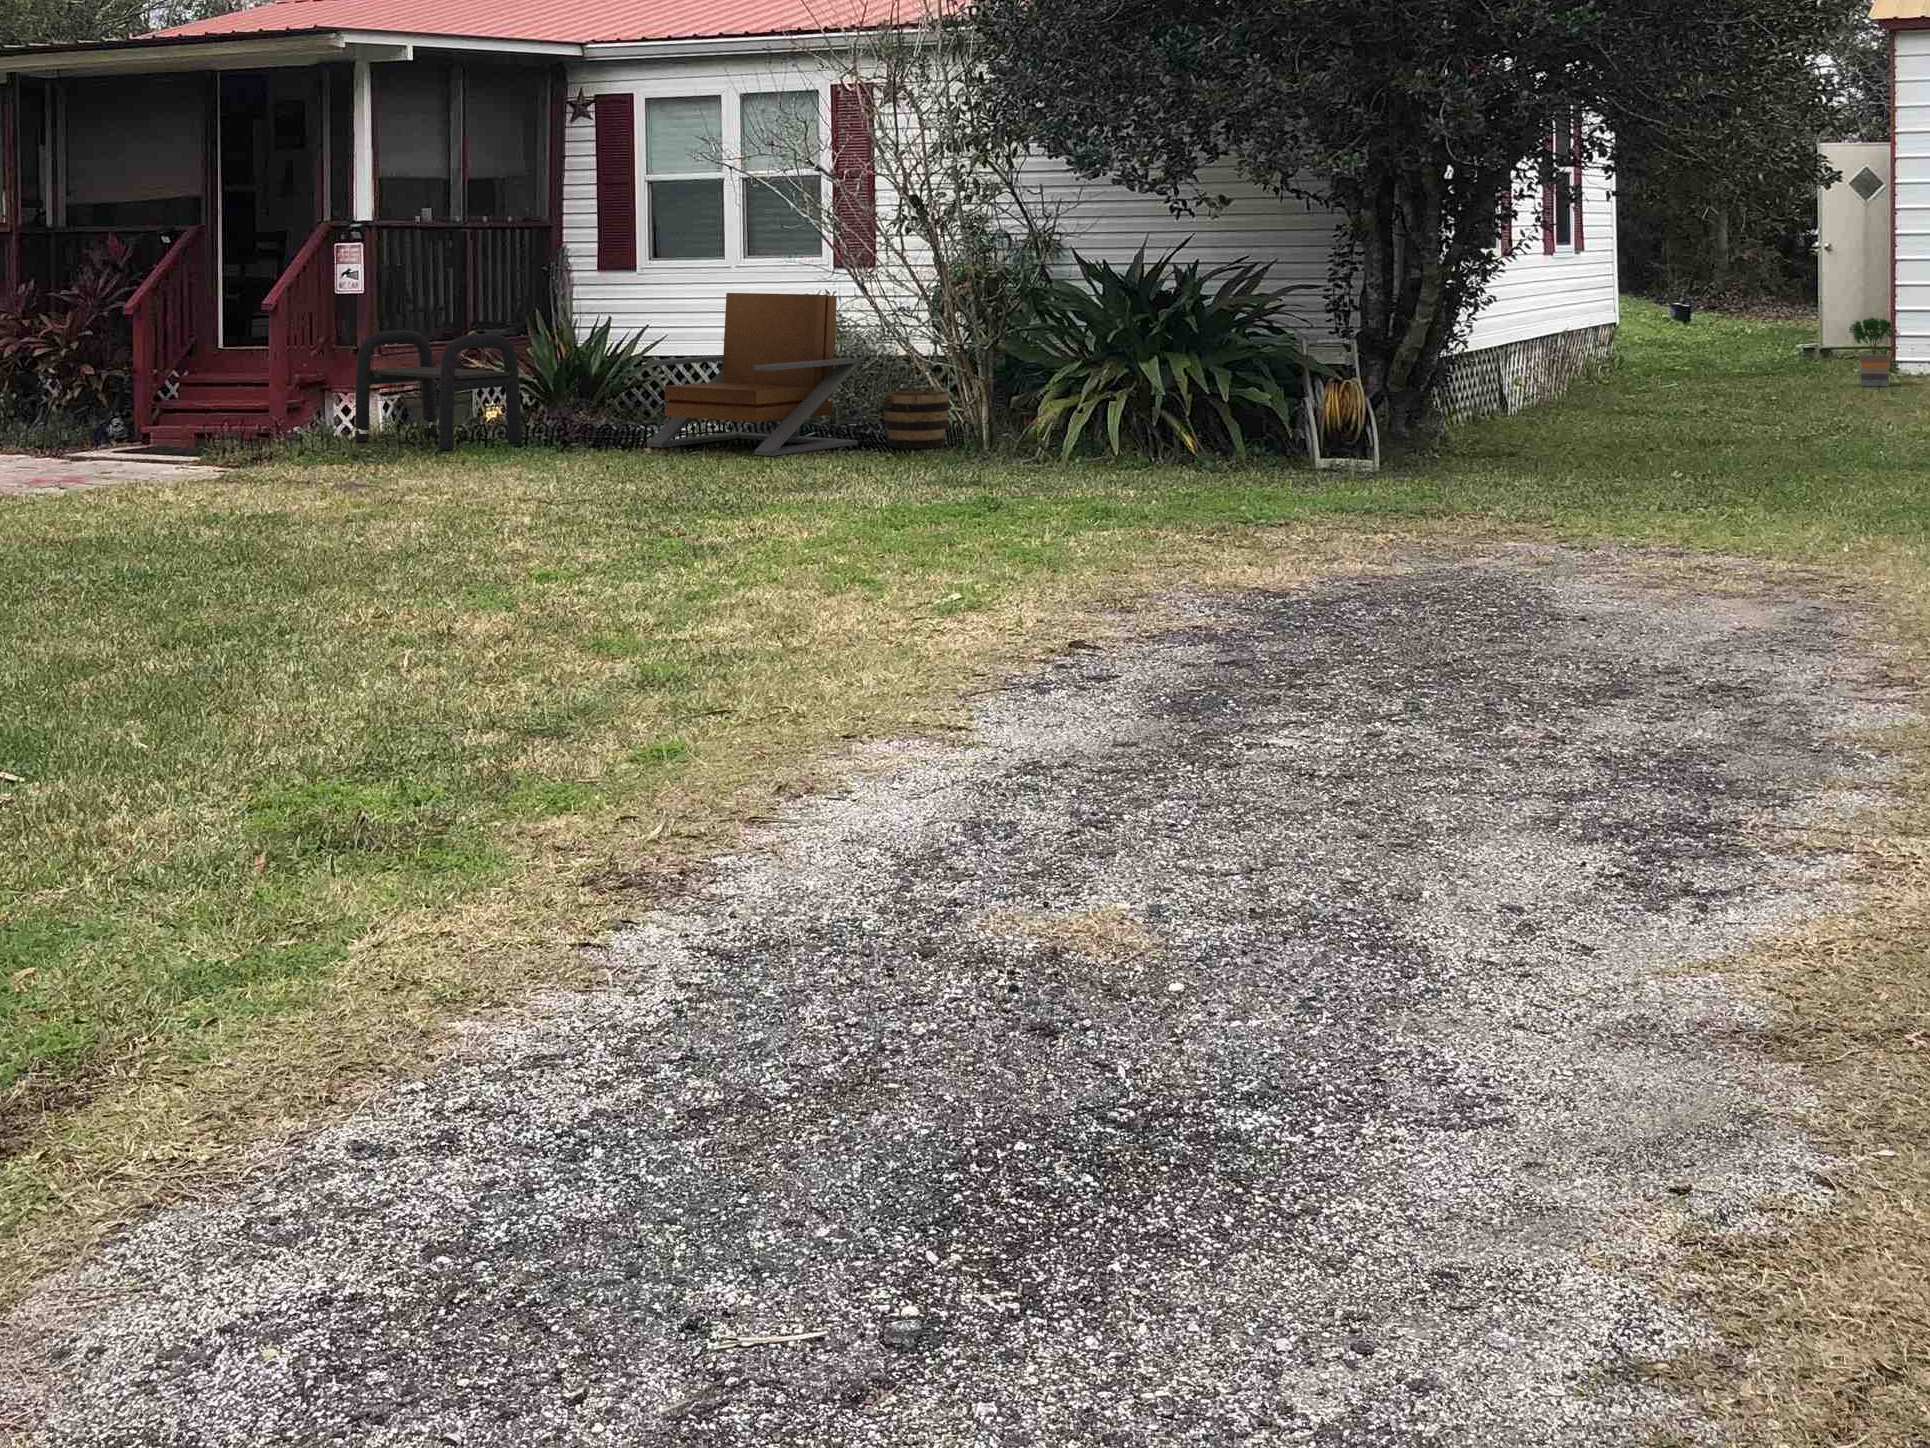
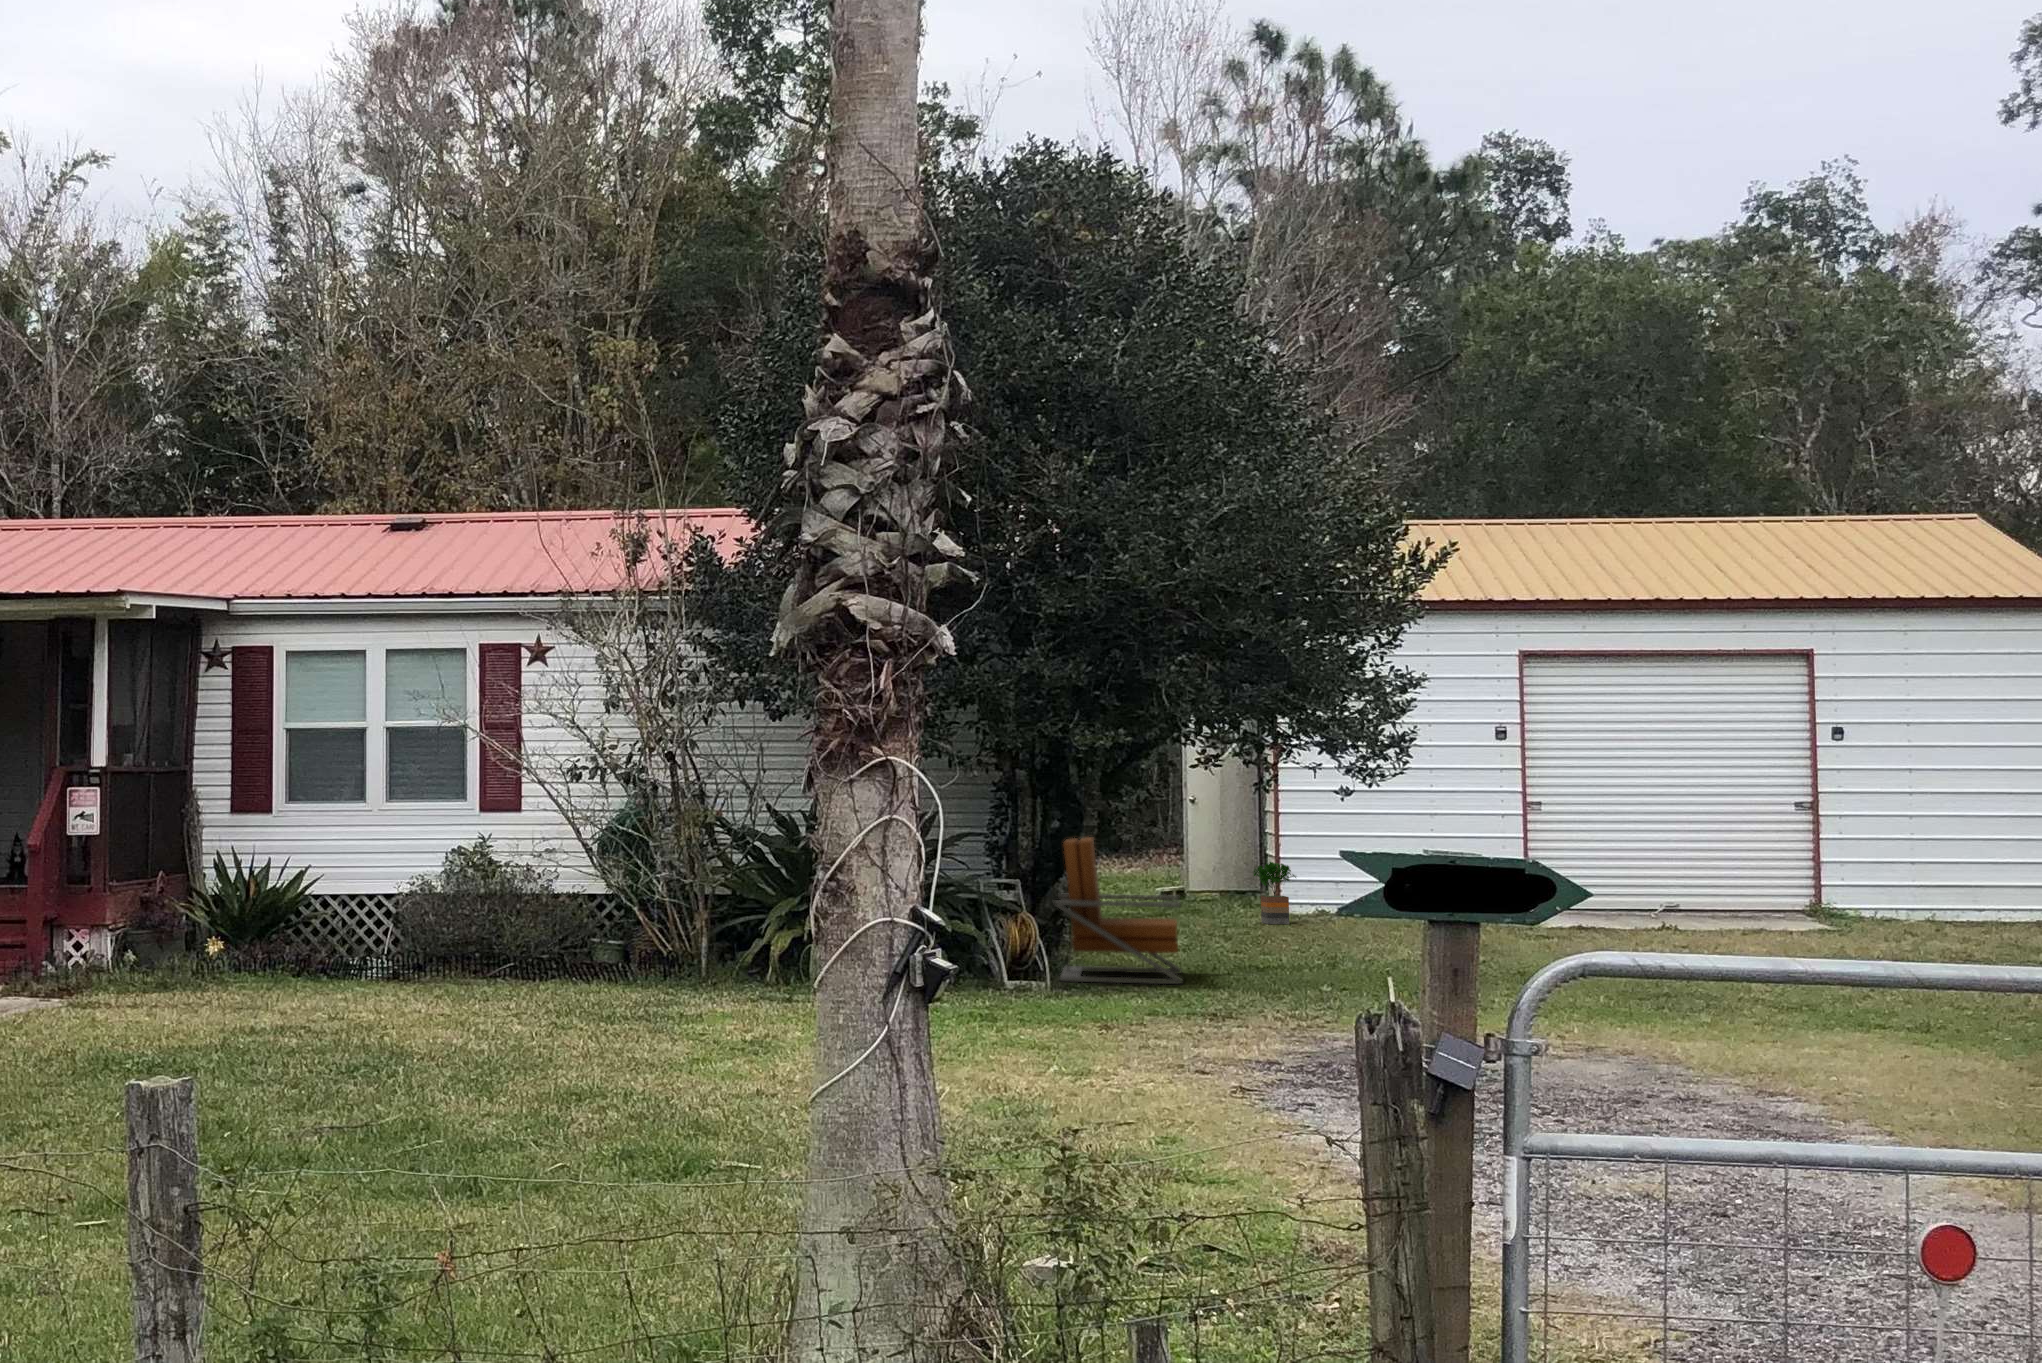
lounge chair: present [646,293,861,456] -> present [1053,837,1182,984]
bench: present [355,330,522,450] -> none [83,872,254,988]
bucket: present [882,391,950,449] -> none [602,928,663,981]

